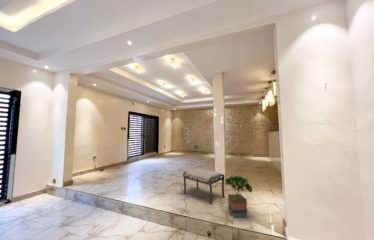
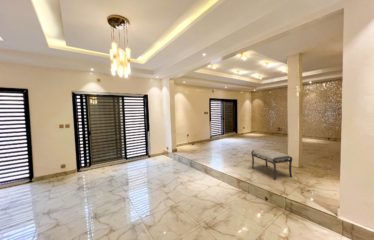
potted tree: present [225,176,252,218] -> none [286,158,316,195]

